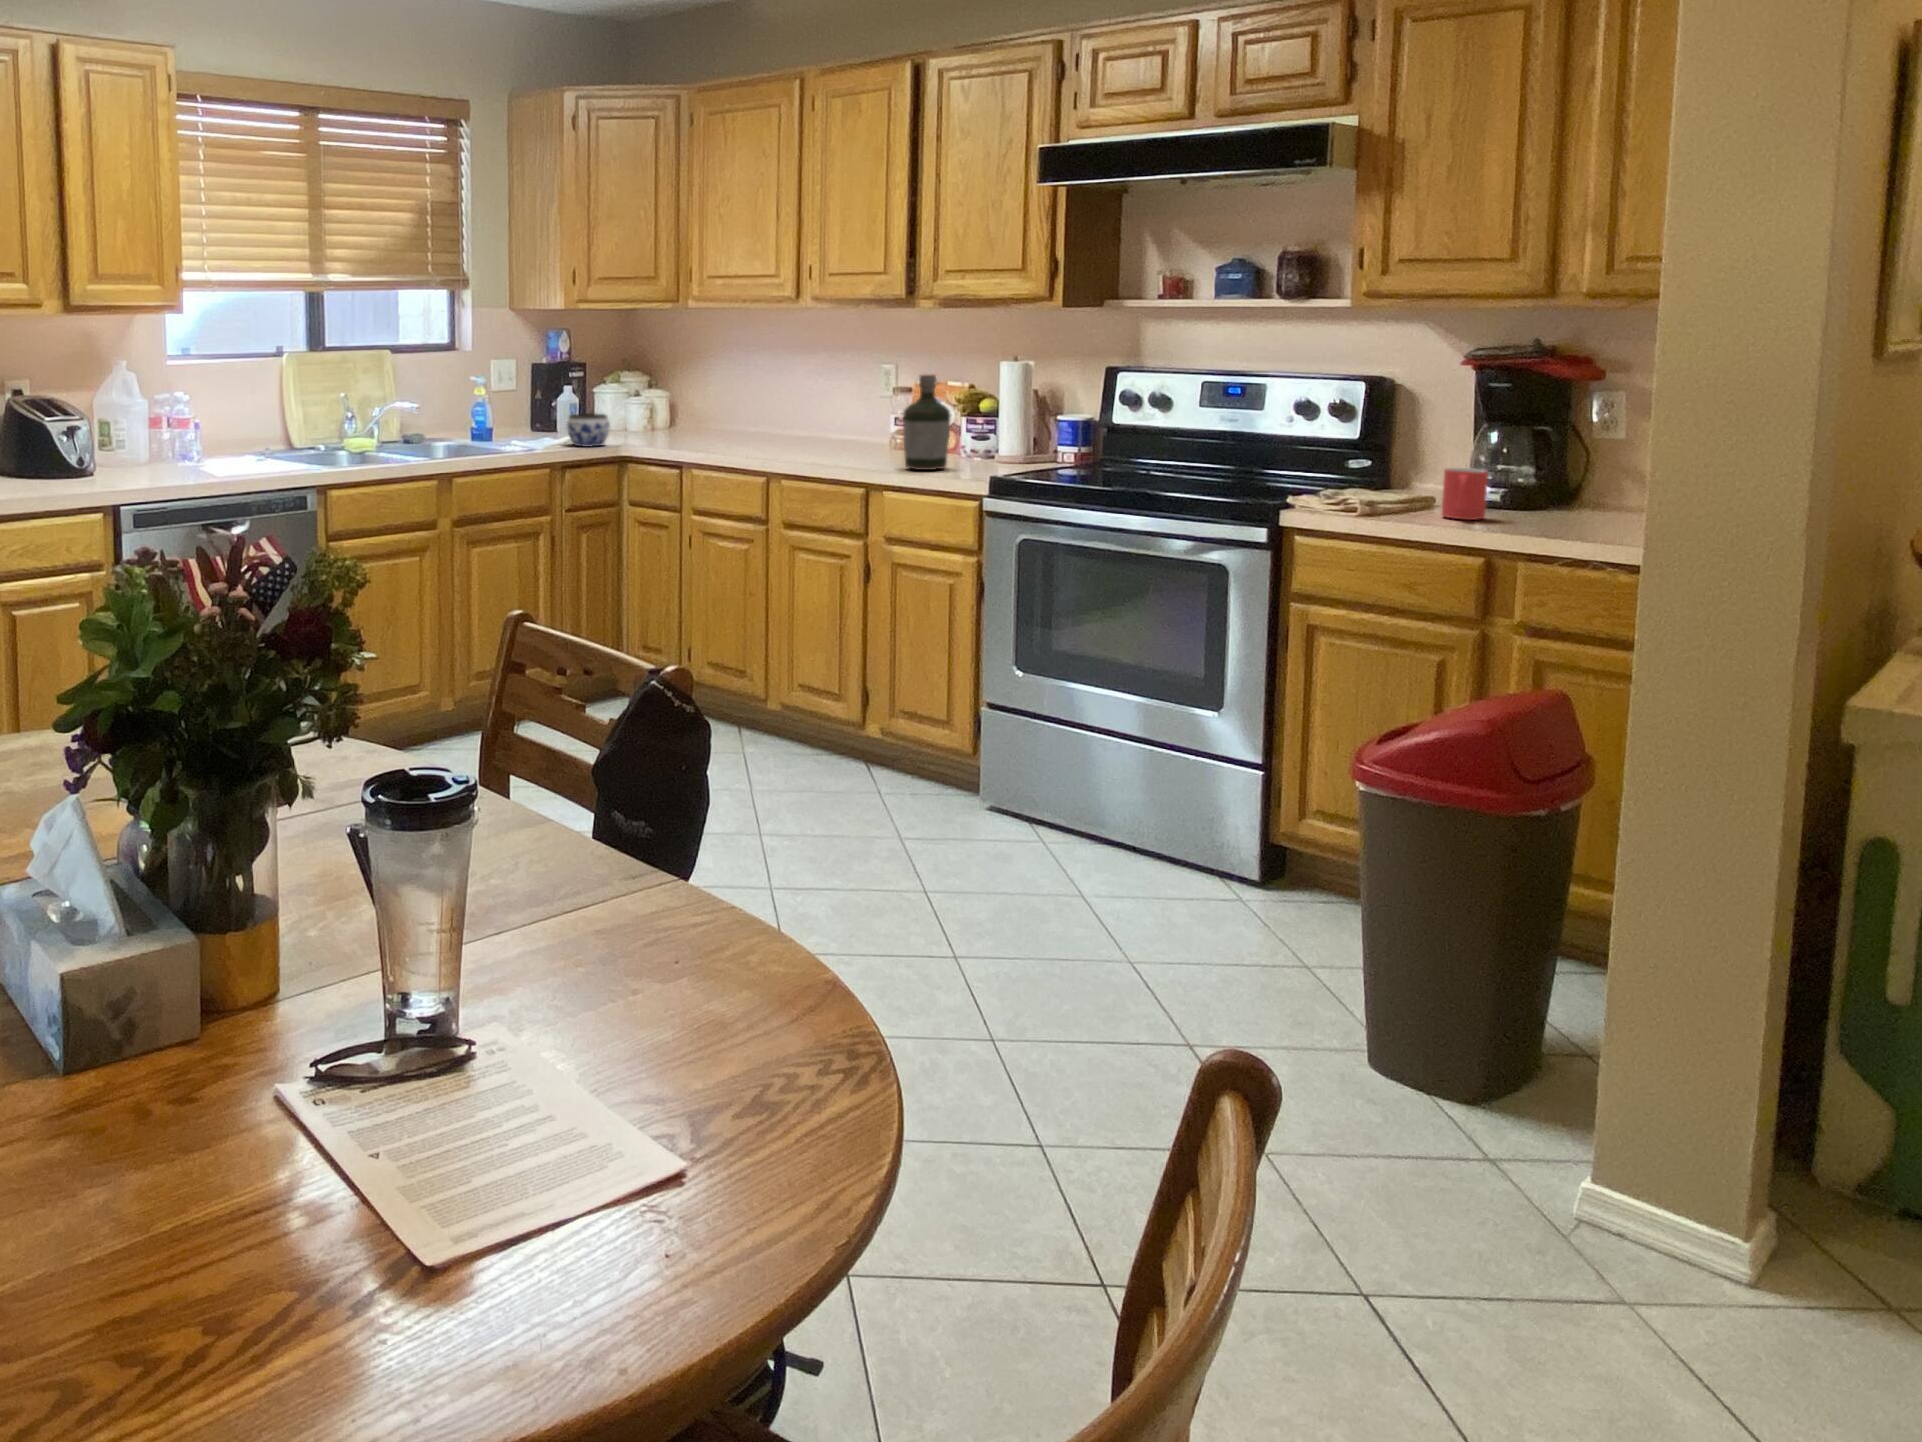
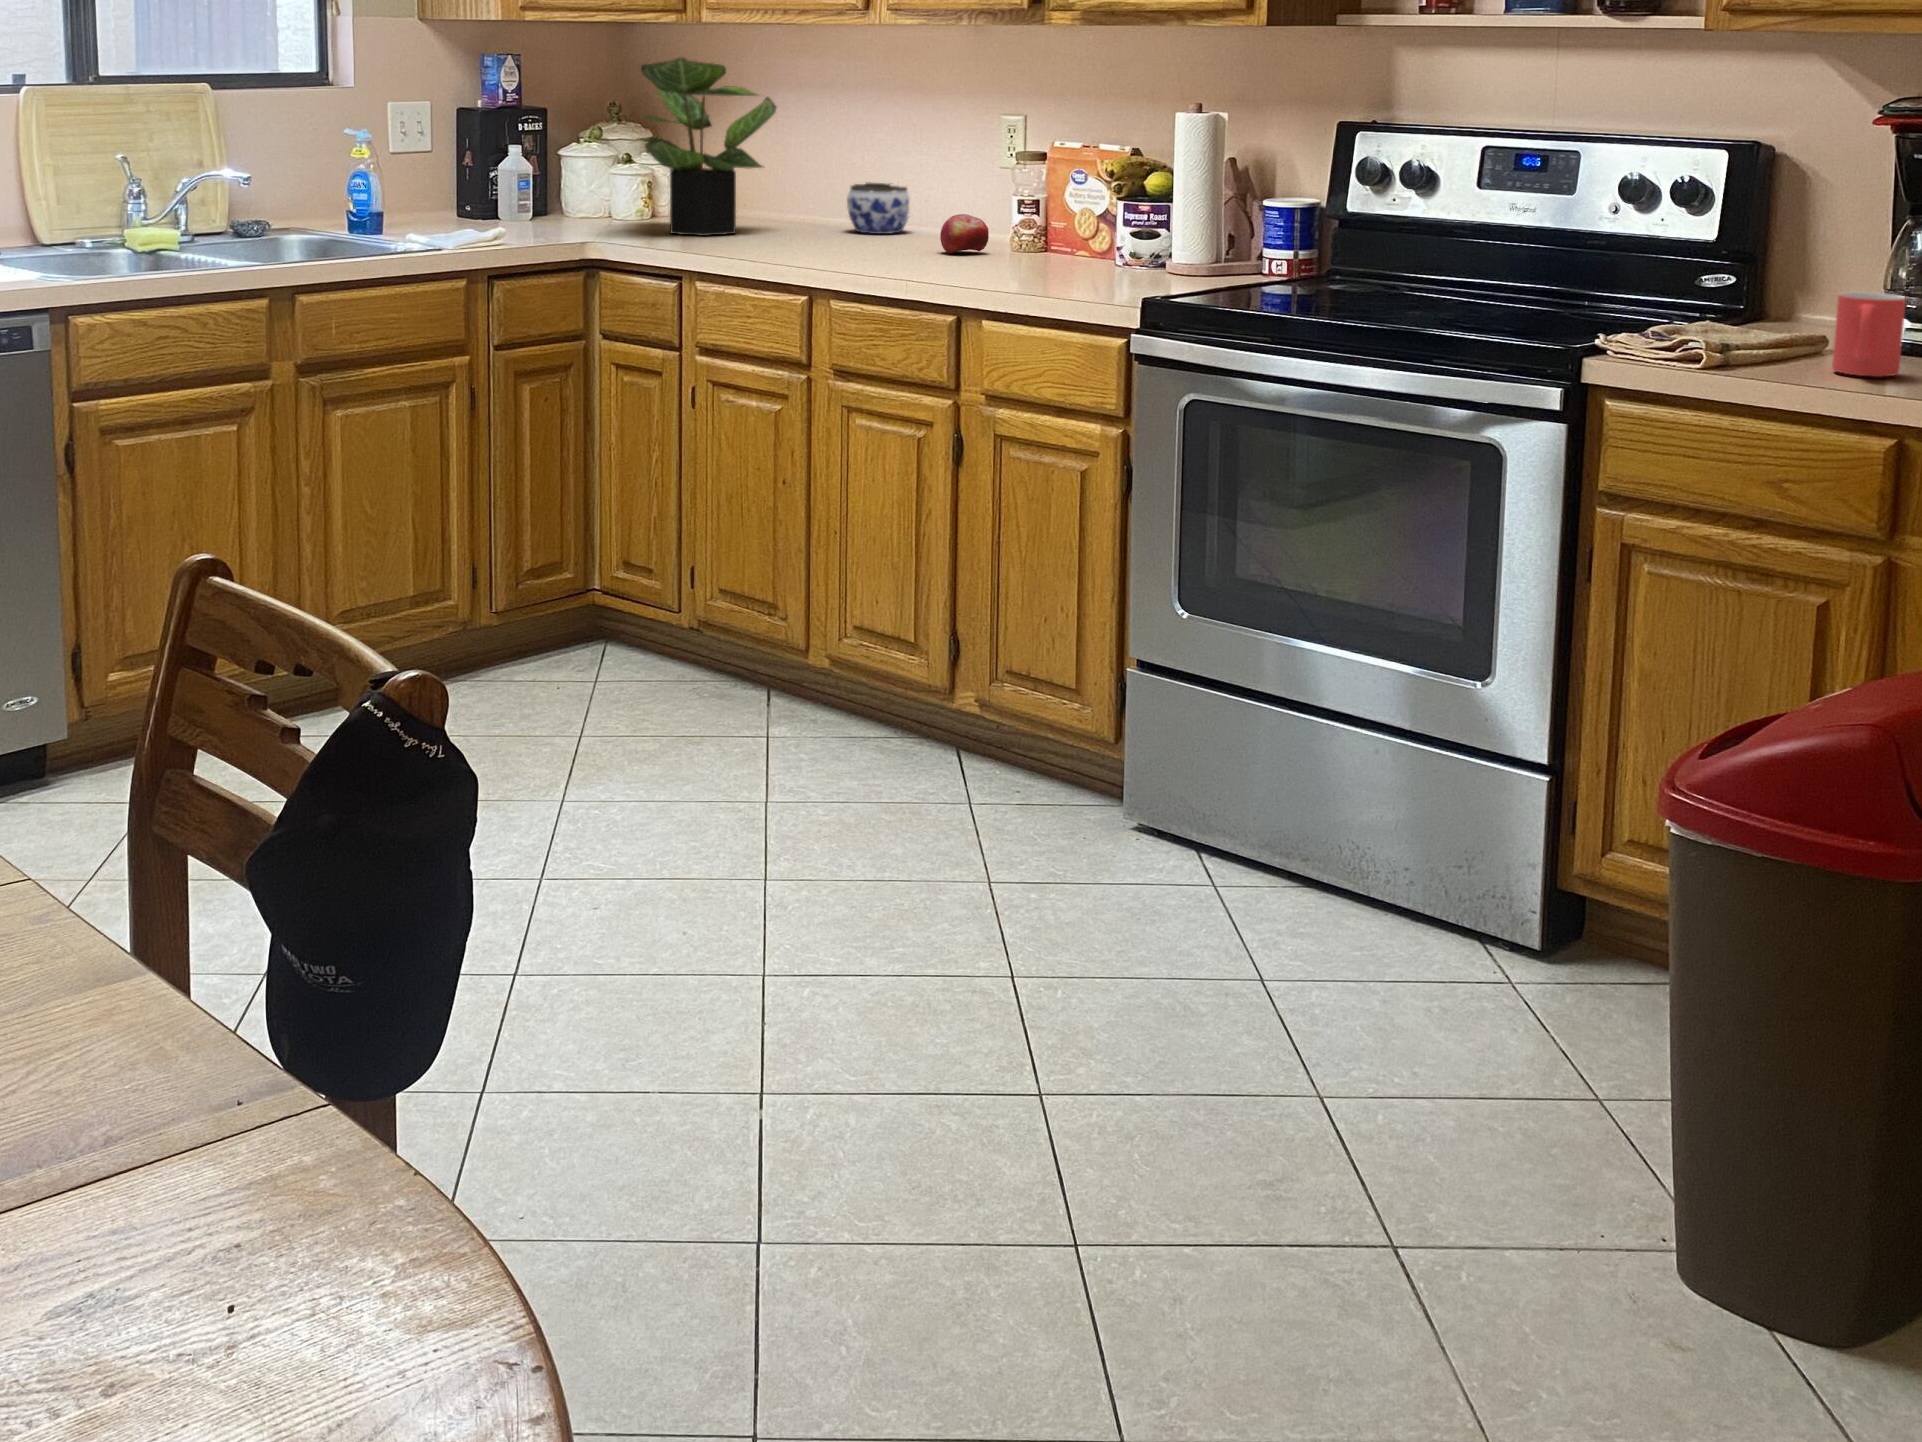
potted plant: none [645,331,737,442] -> present [637,58,776,236]
bottle: present [903,375,951,470] -> none [1014,132,1089,286]
jar: present [567,413,610,447] -> present [847,182,909,234]
fruit: none [847,427,878,452] -> present [940,214,989,254]

